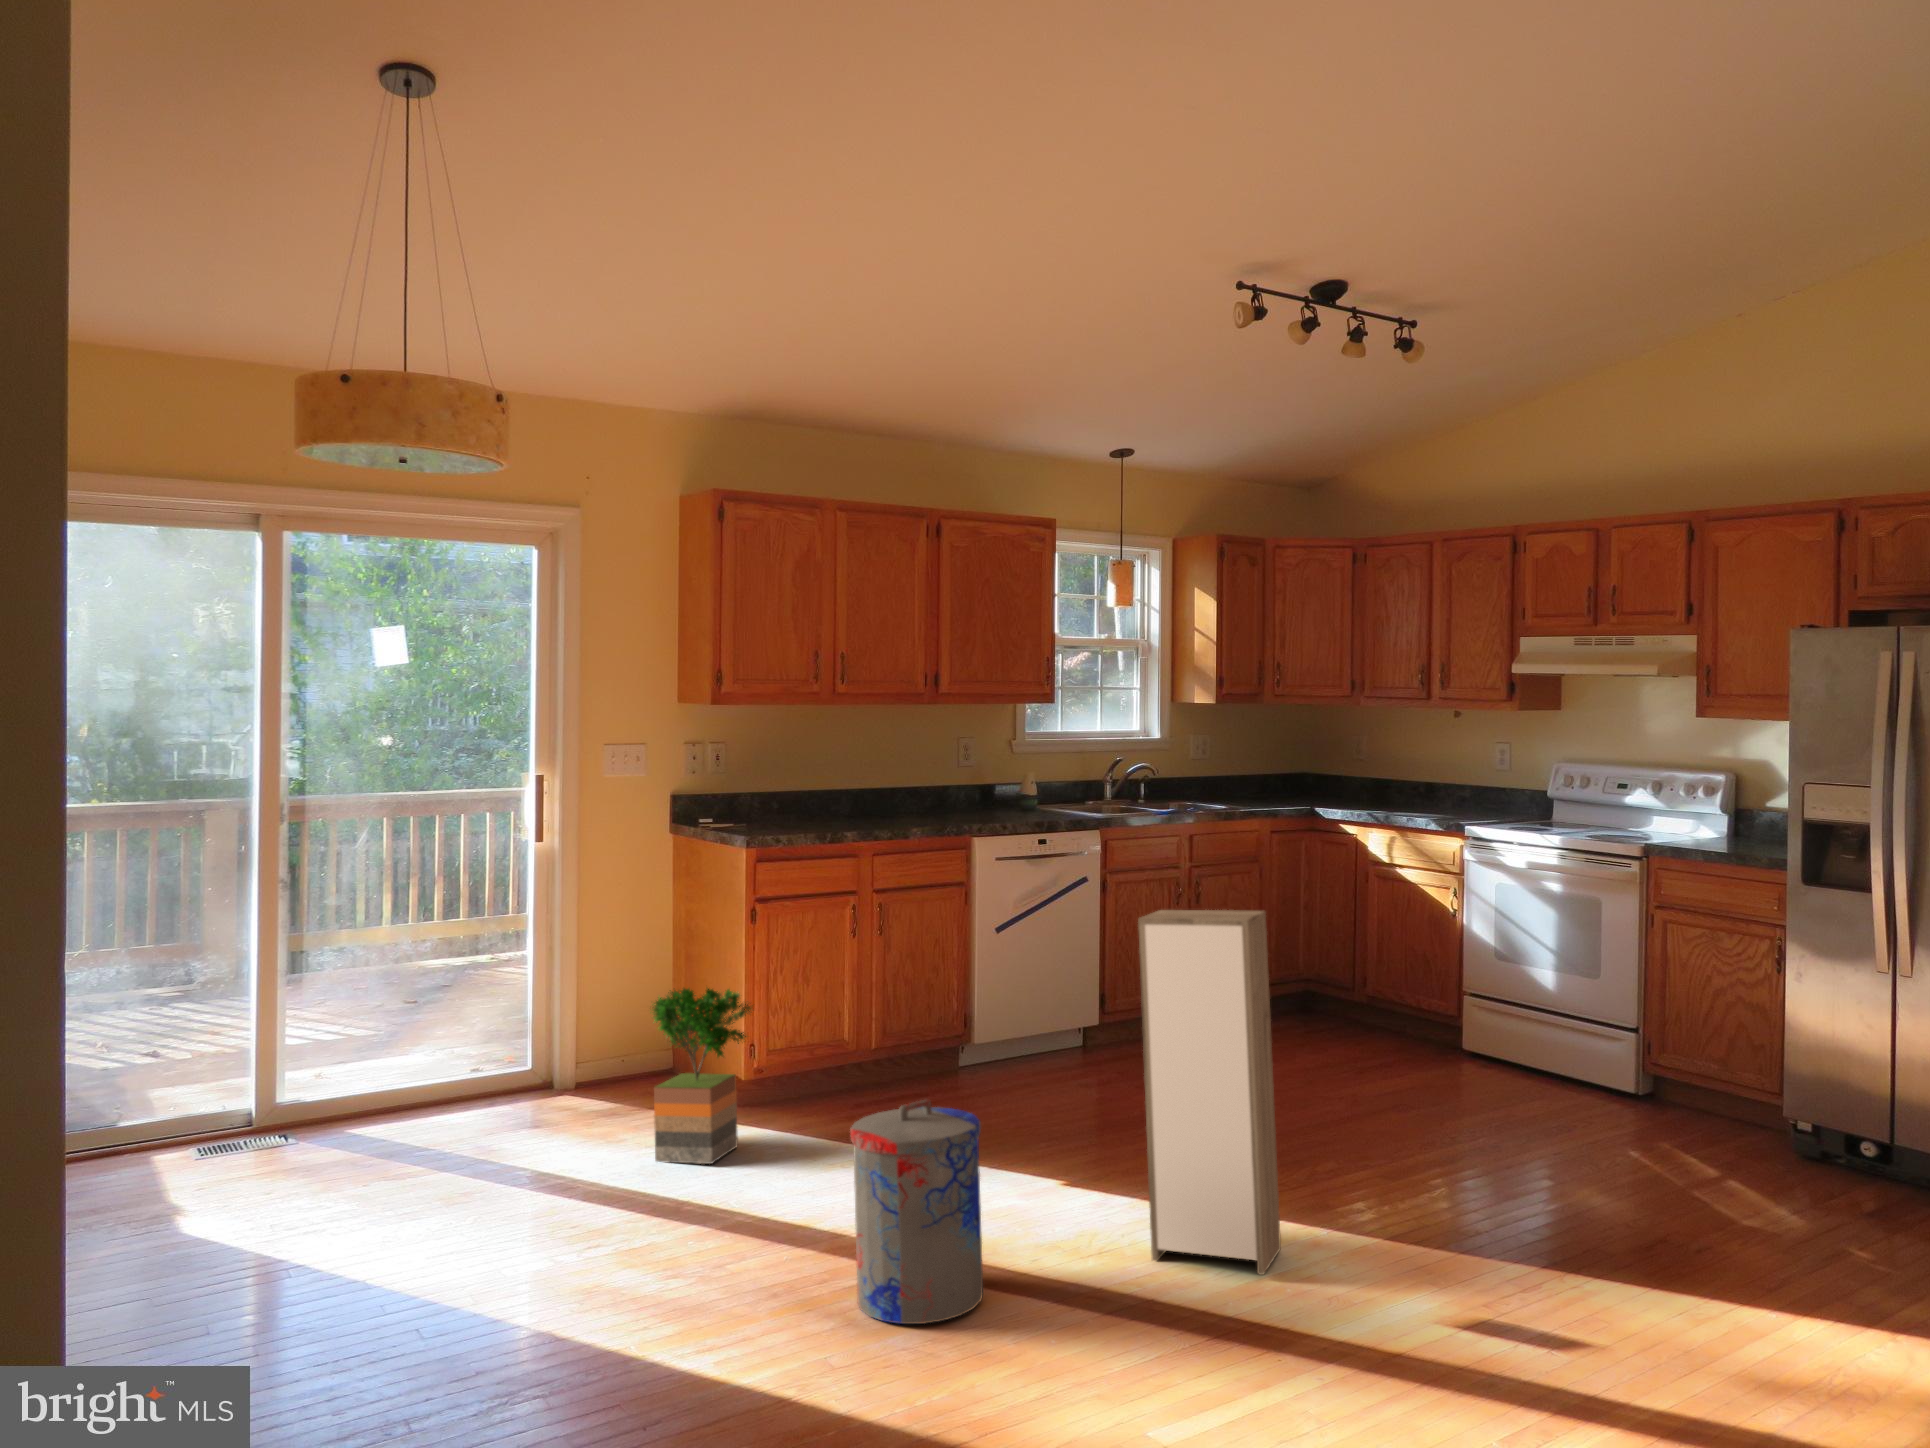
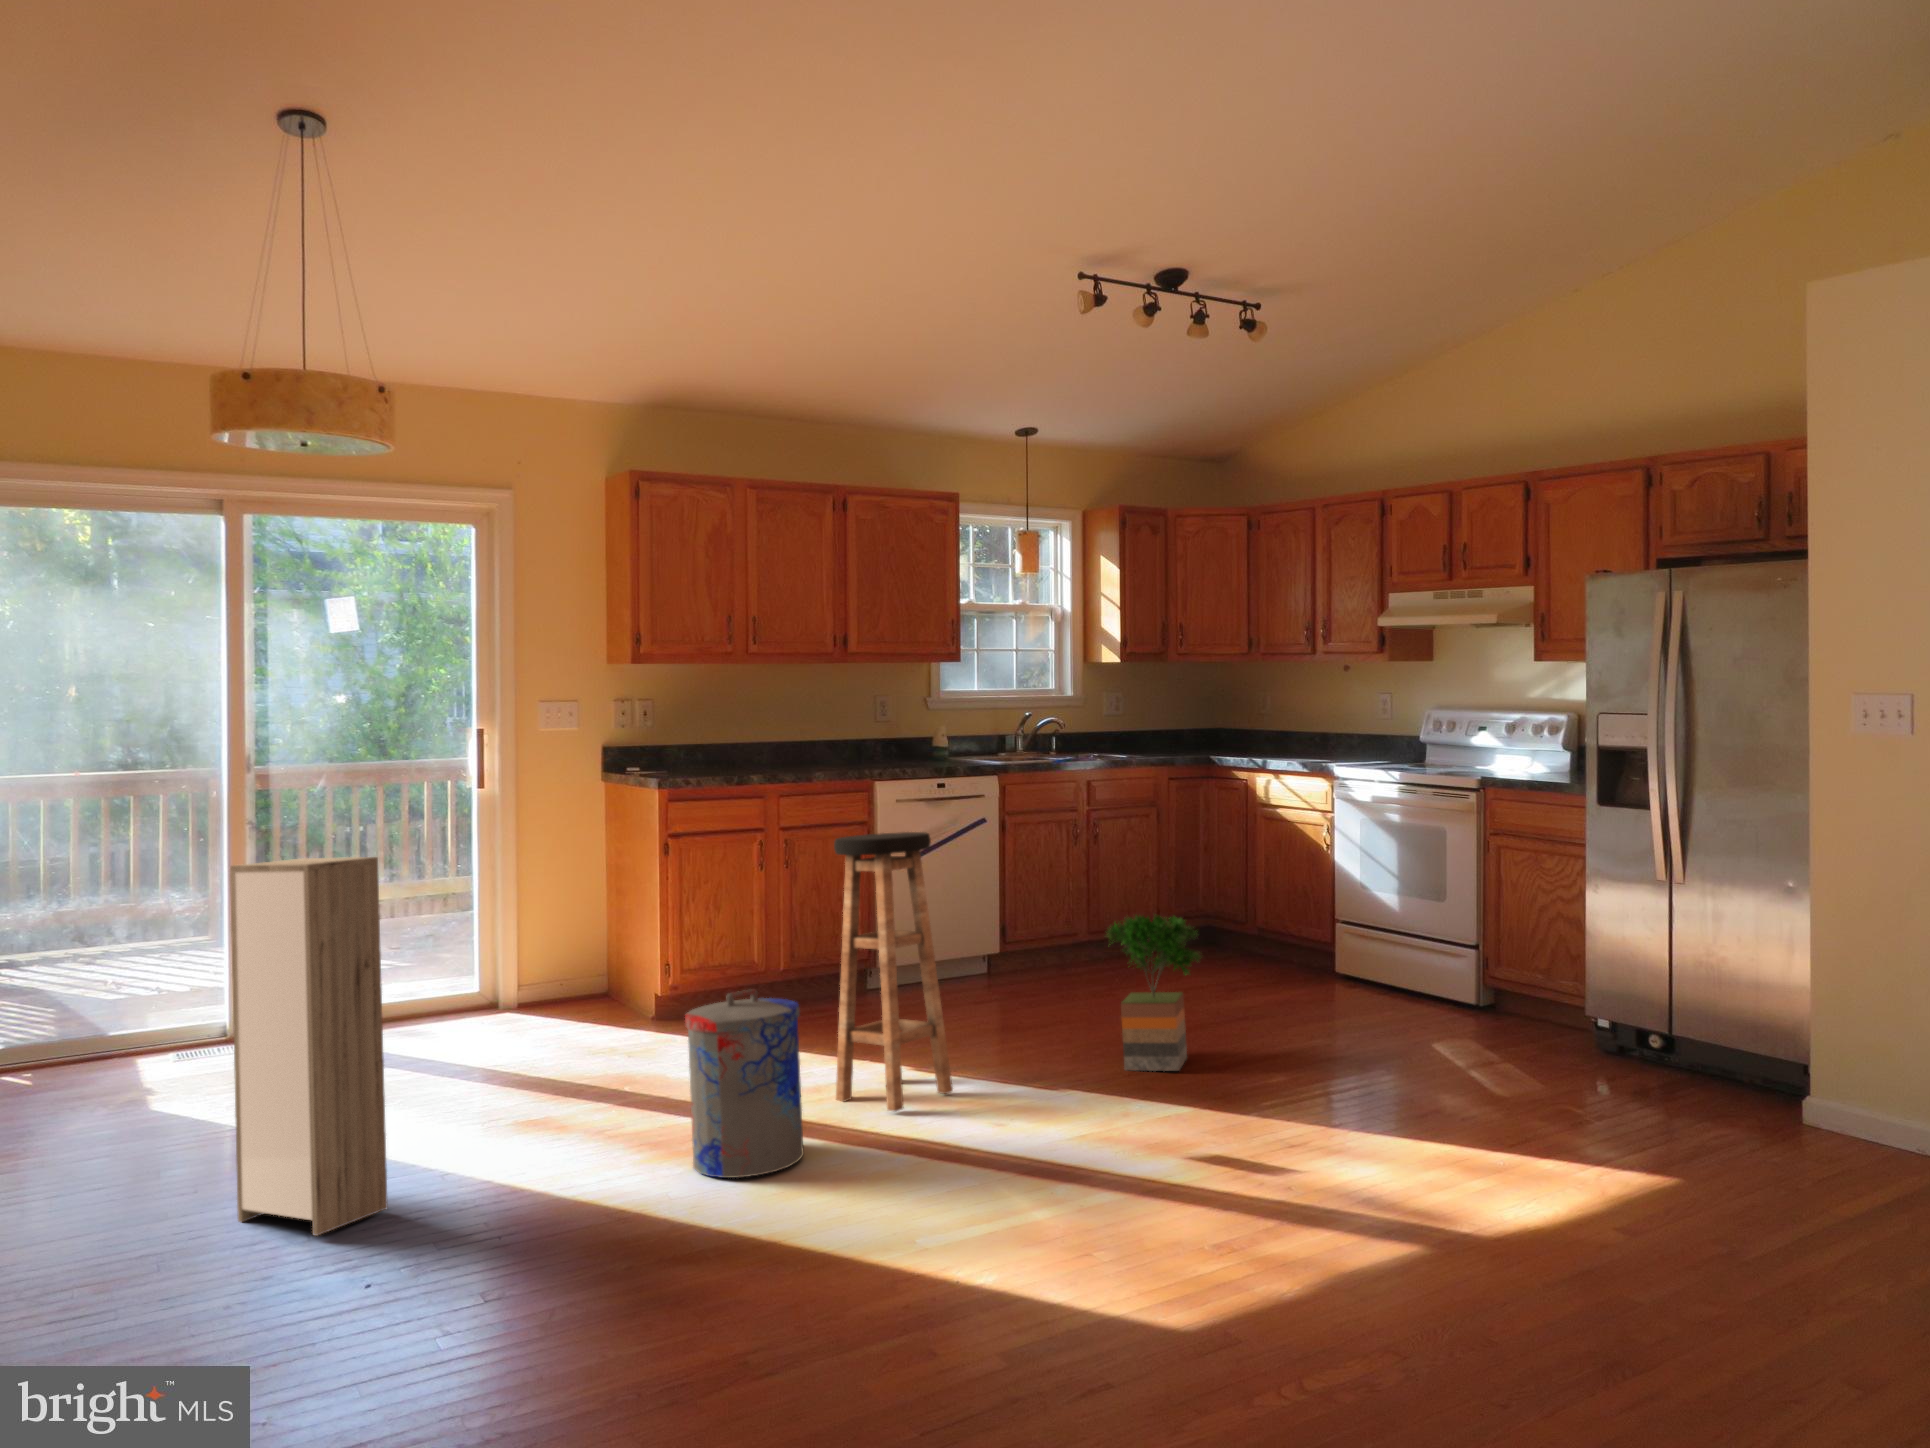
bar stool: none [985,908,1116,1232] -> present [834,832,953,1111]
storage cabinet: present [1138,910,1281,1275] -> present [230,857,388,1236]
potted tree: present [653,988,752,1164] -> present [1107,915,1200,1071]

